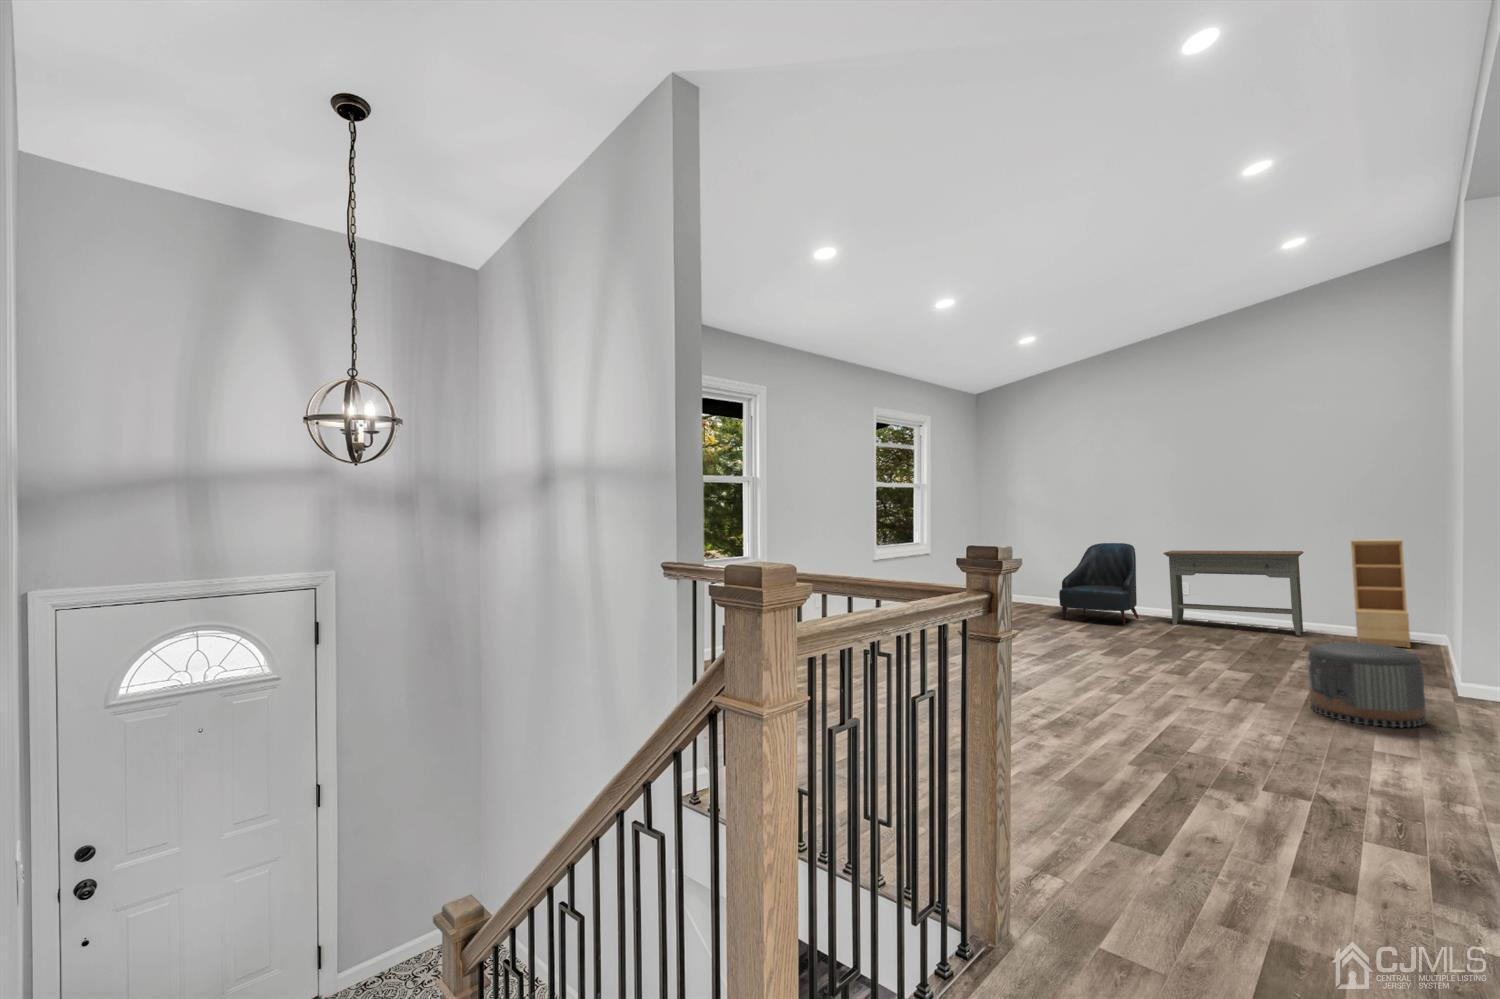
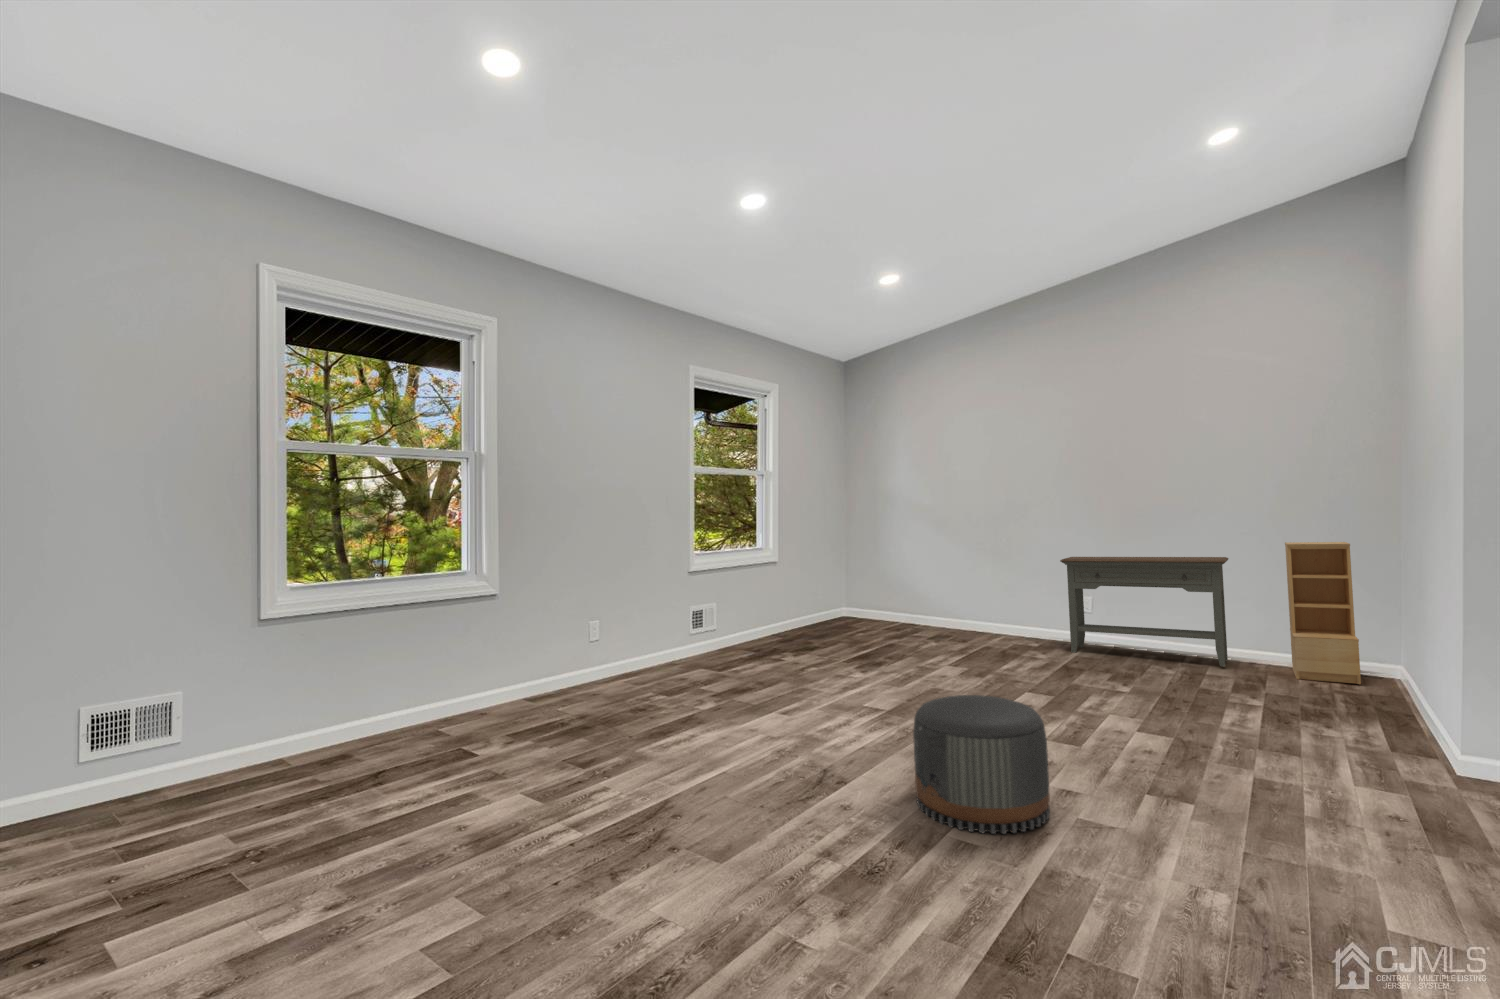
armchair: present [1059,543,1139,625] -> none [934,547,1031,655]
pouf: present [1308,642,1426,728] -> present [913,695,1050,834]

